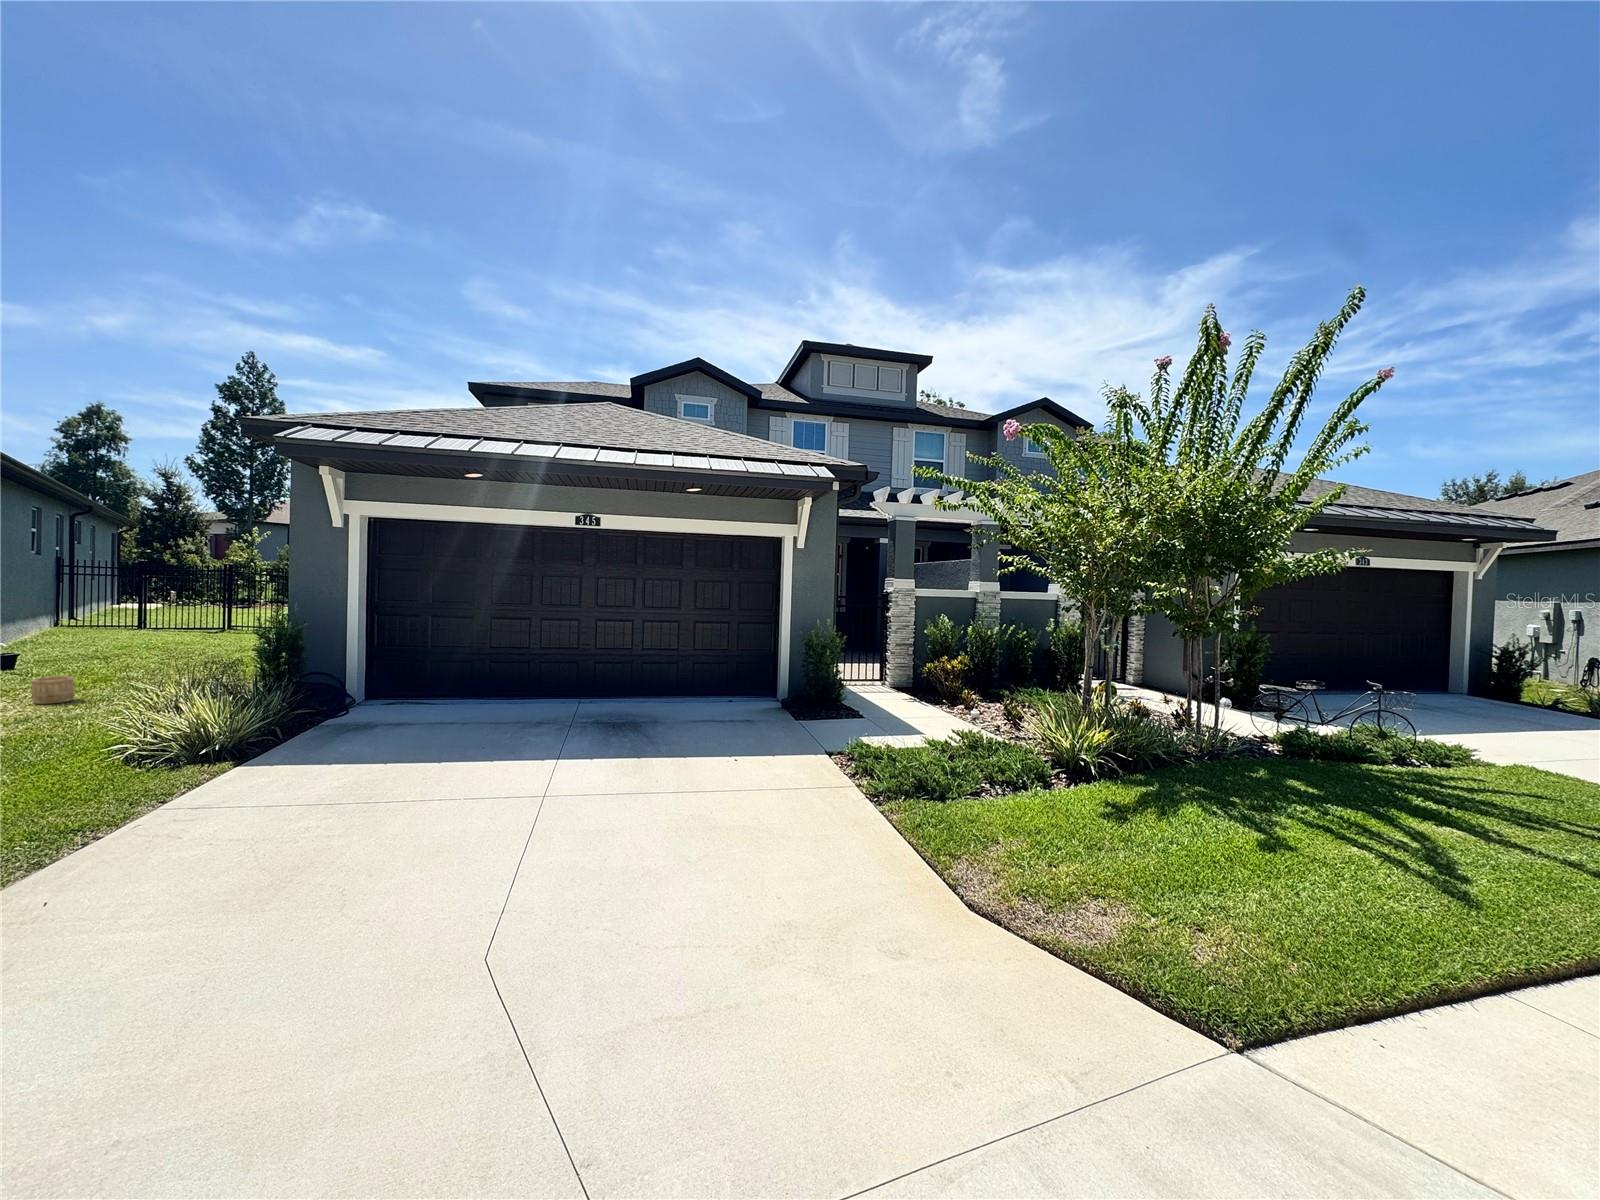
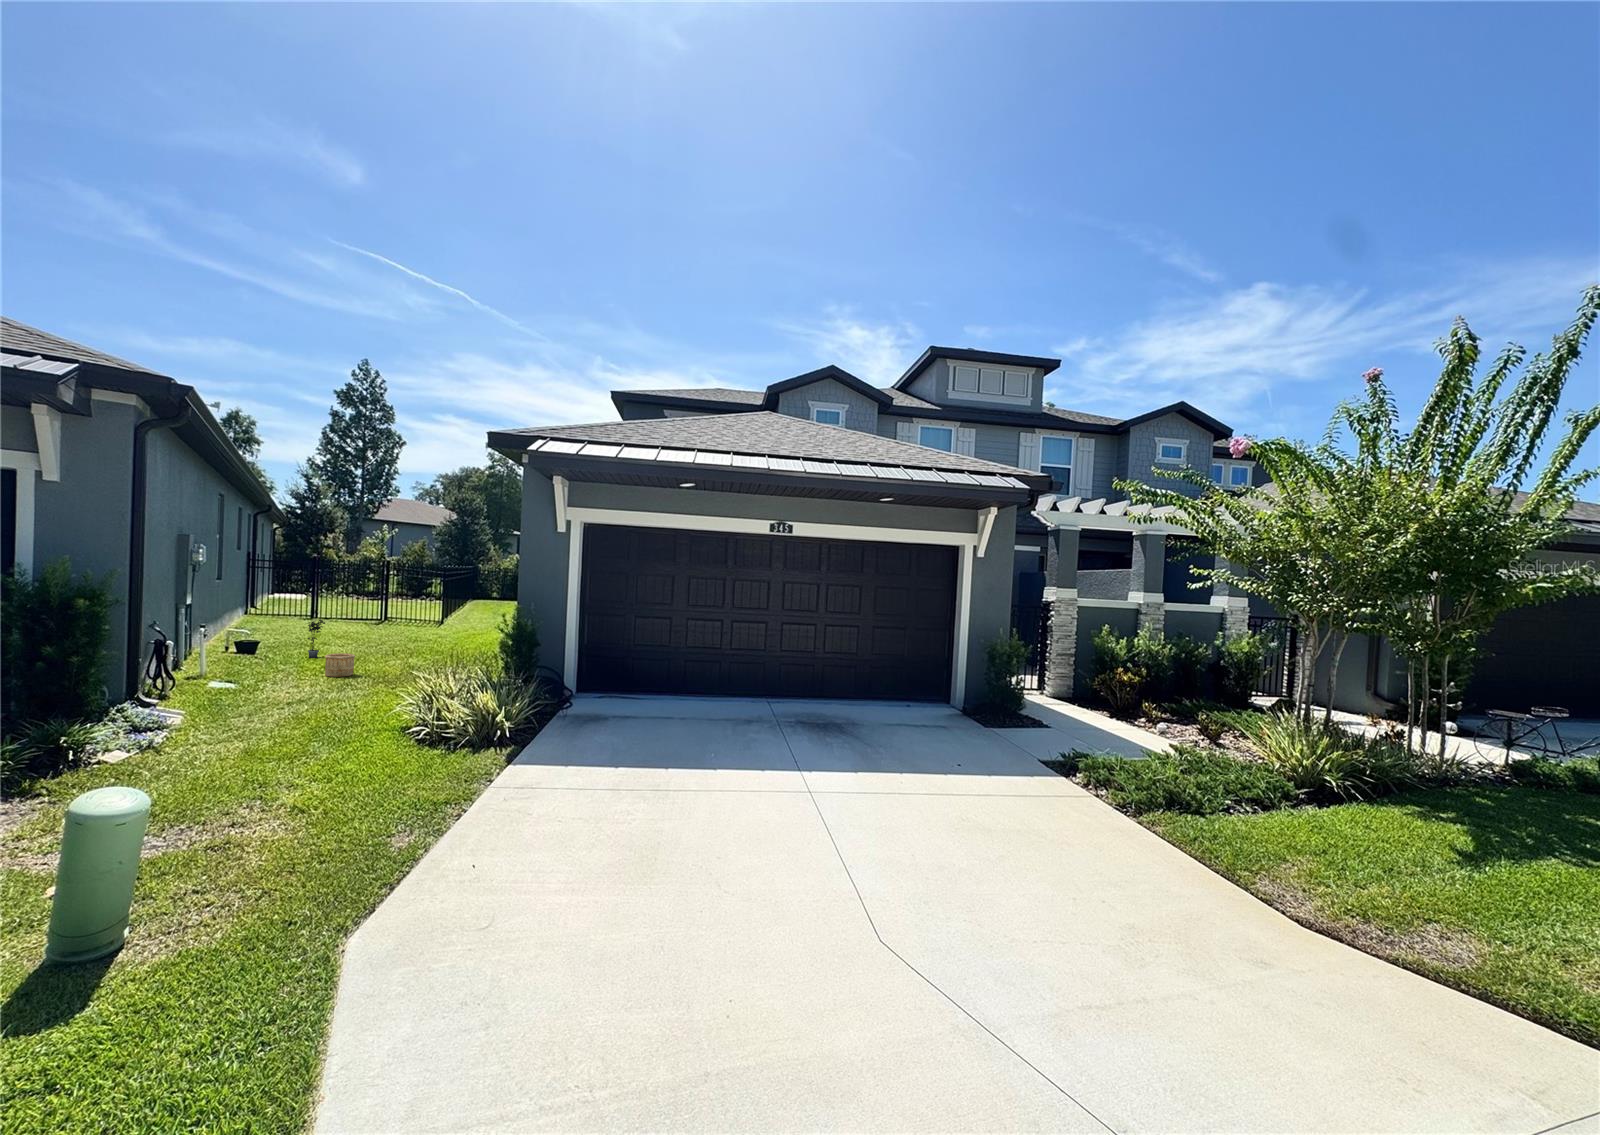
potted plant: none [40,633,68,679] -> present [308,618,325,658]

